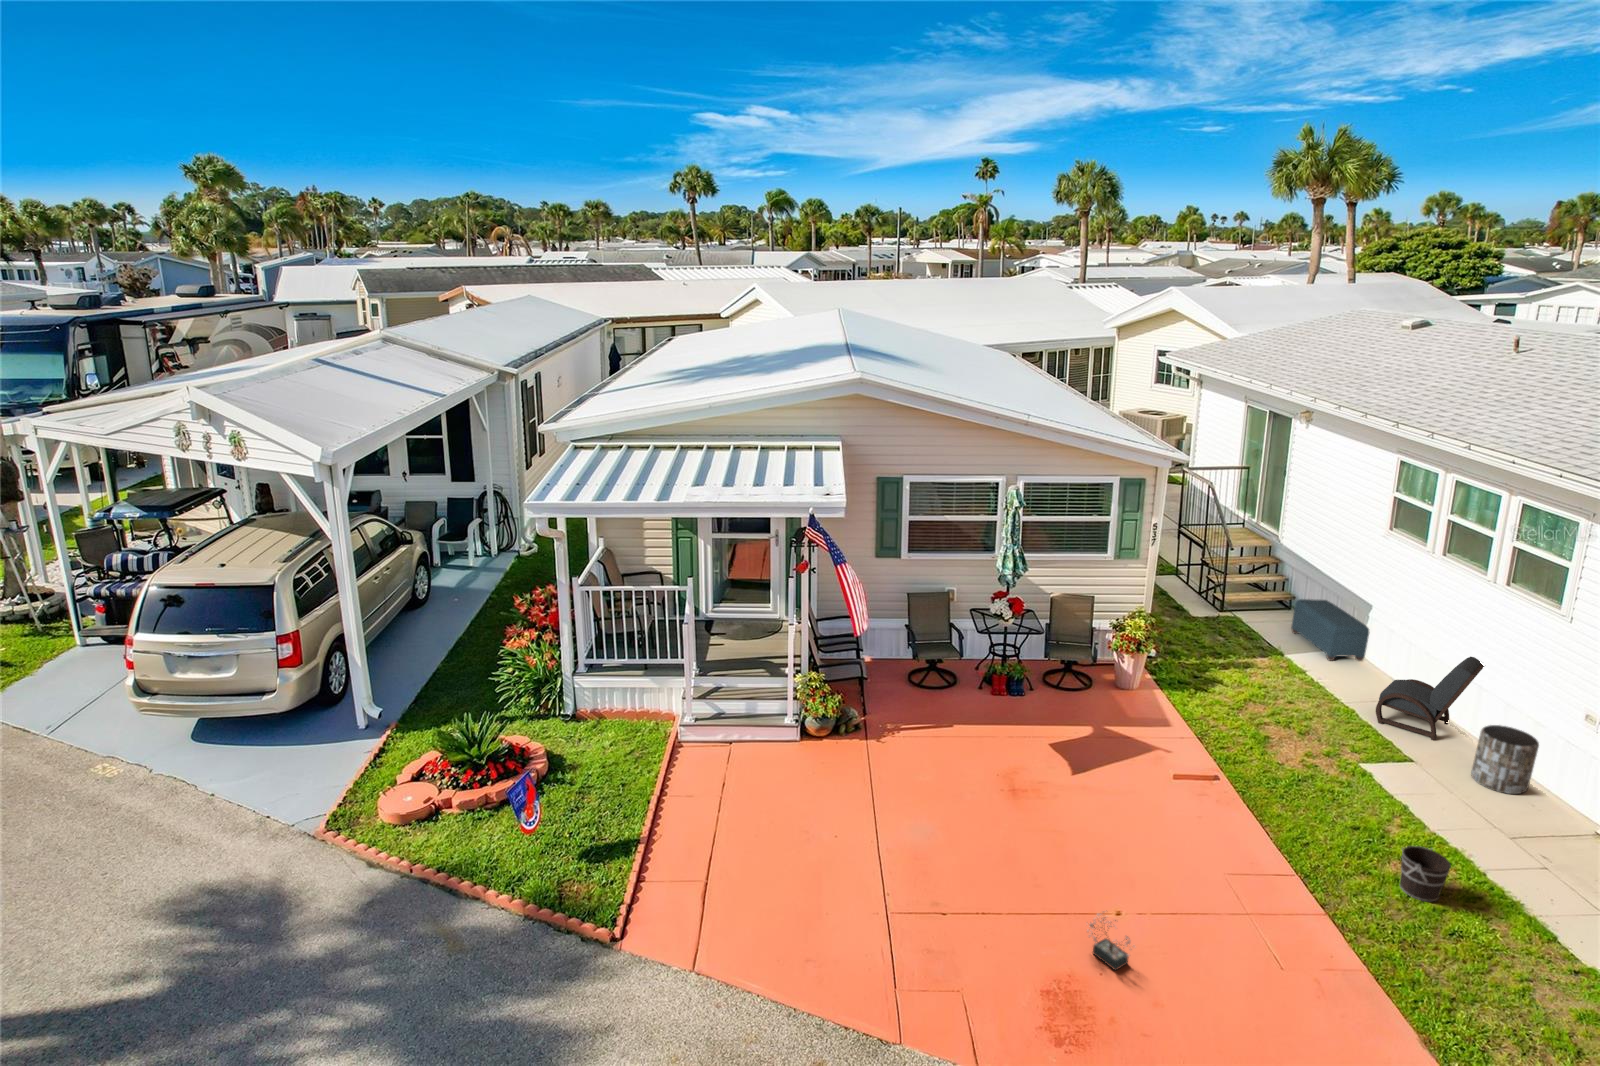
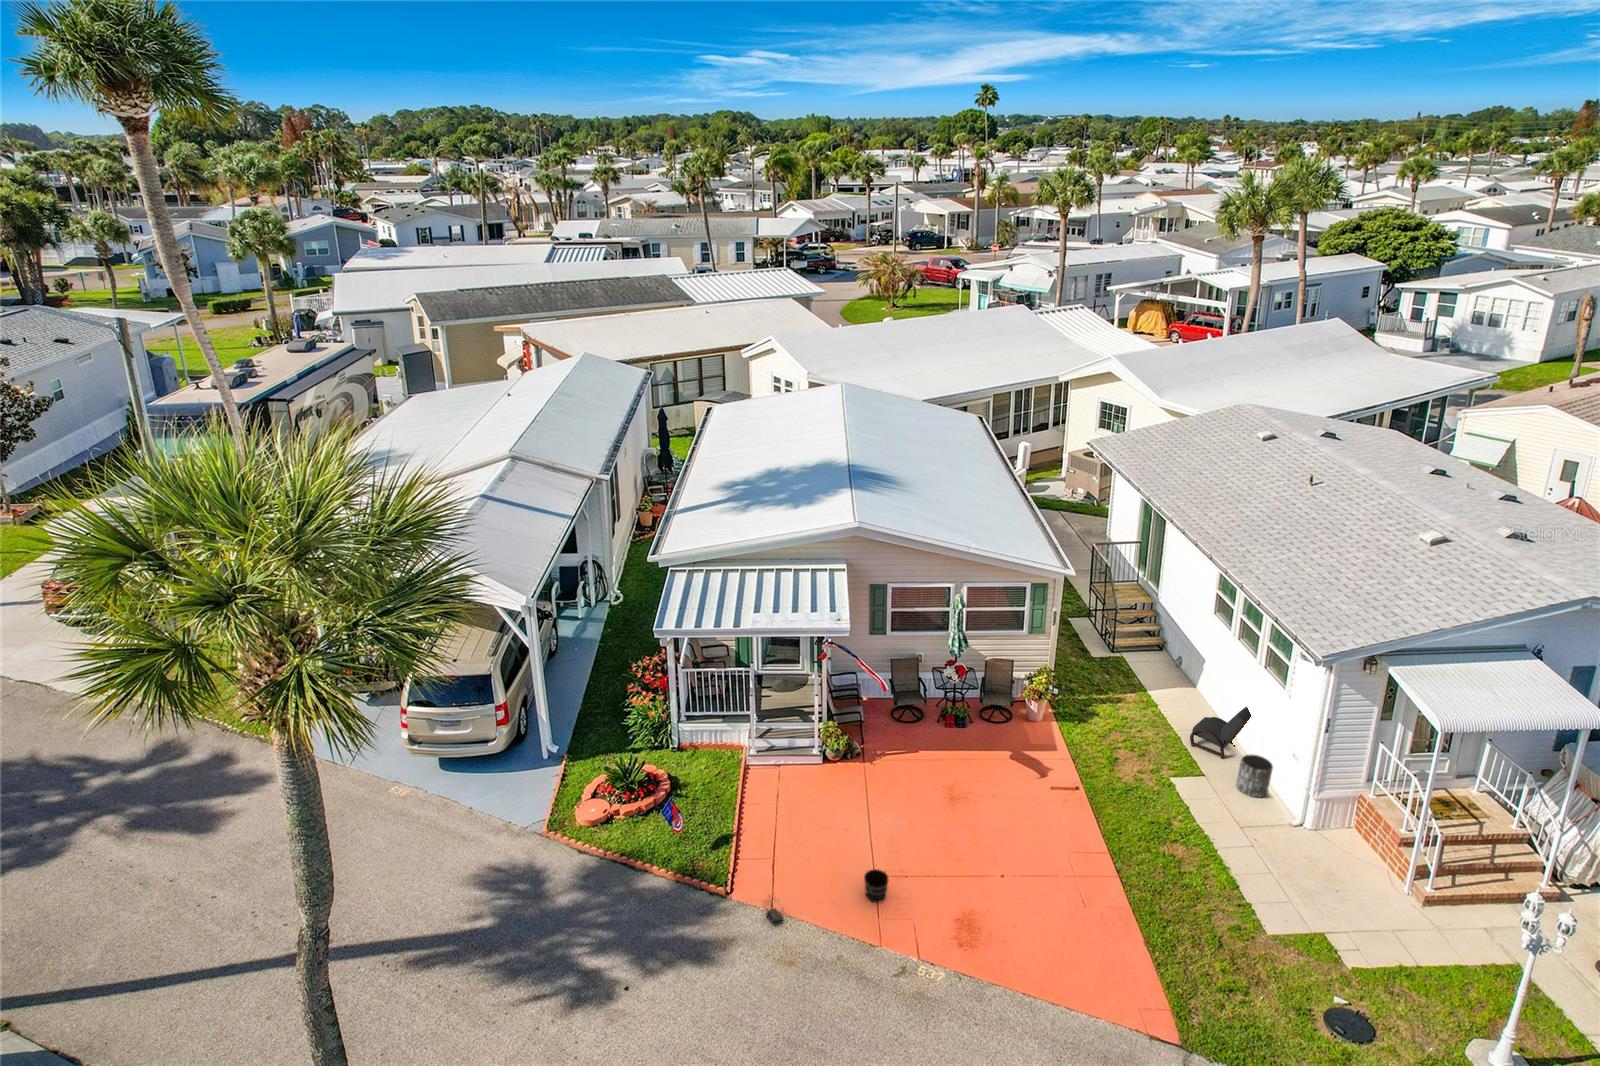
bench: present [1291,599,1369,661] -> none [1155,650,1200,696]
bucket: present [1400,846,1451,901] -> present [864,869,888,903]
decorative plant: present [1087,914,1130,970] -> present [764,896,783,926]

